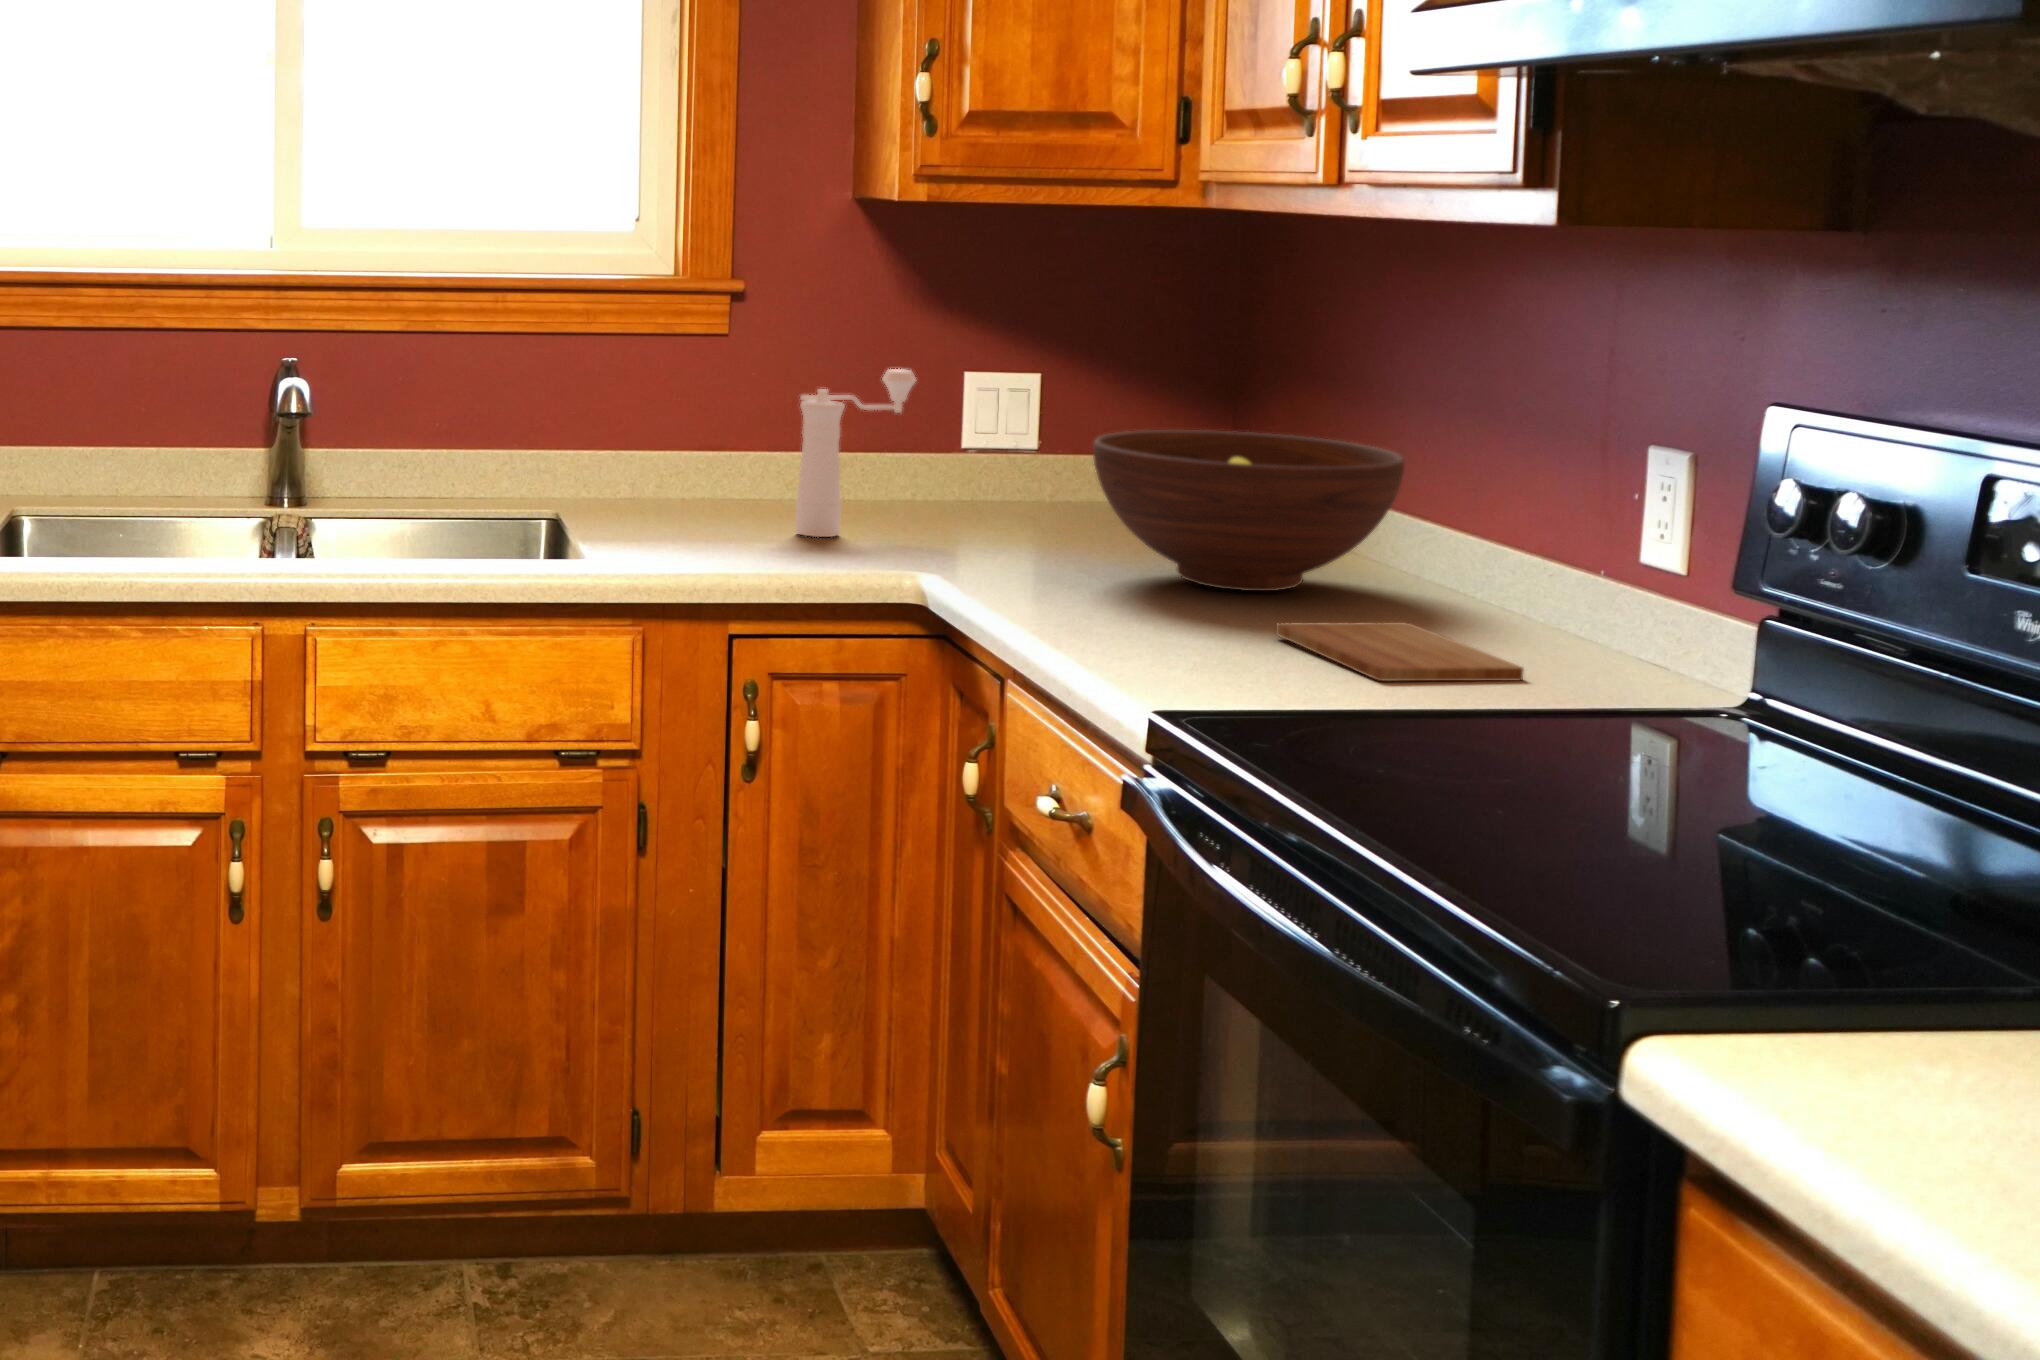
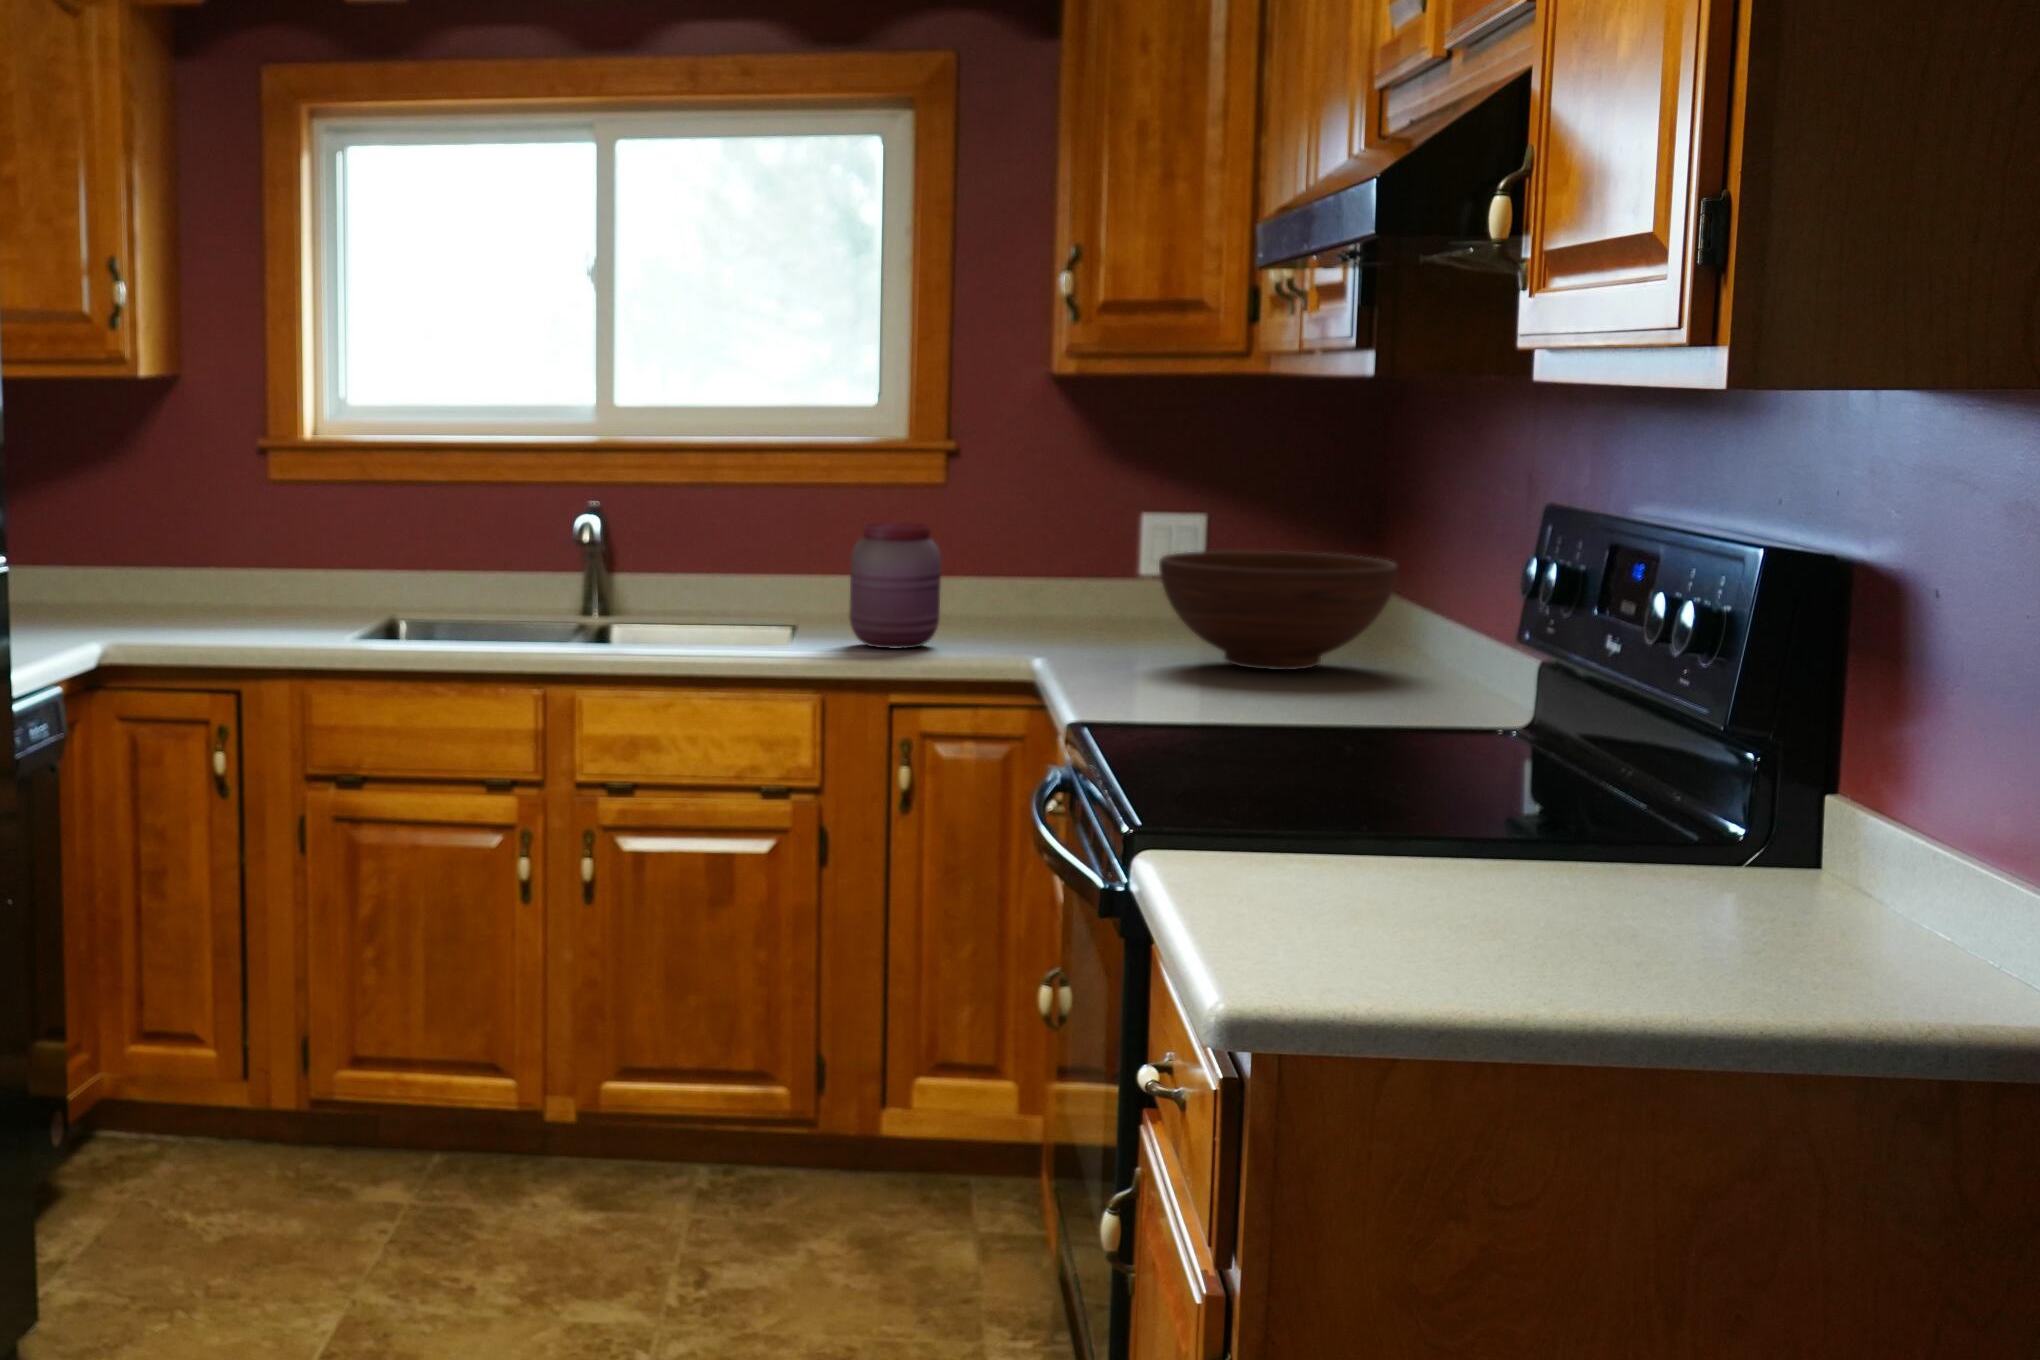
pepper mill: present [796,369,916,537] -> none [969,508,1069,638]
jar: none [666,391,786,559] -> present [849,523,941,649]
cutting board: present [1276,622,1523,681] -> none [1235,680,1377,713]

